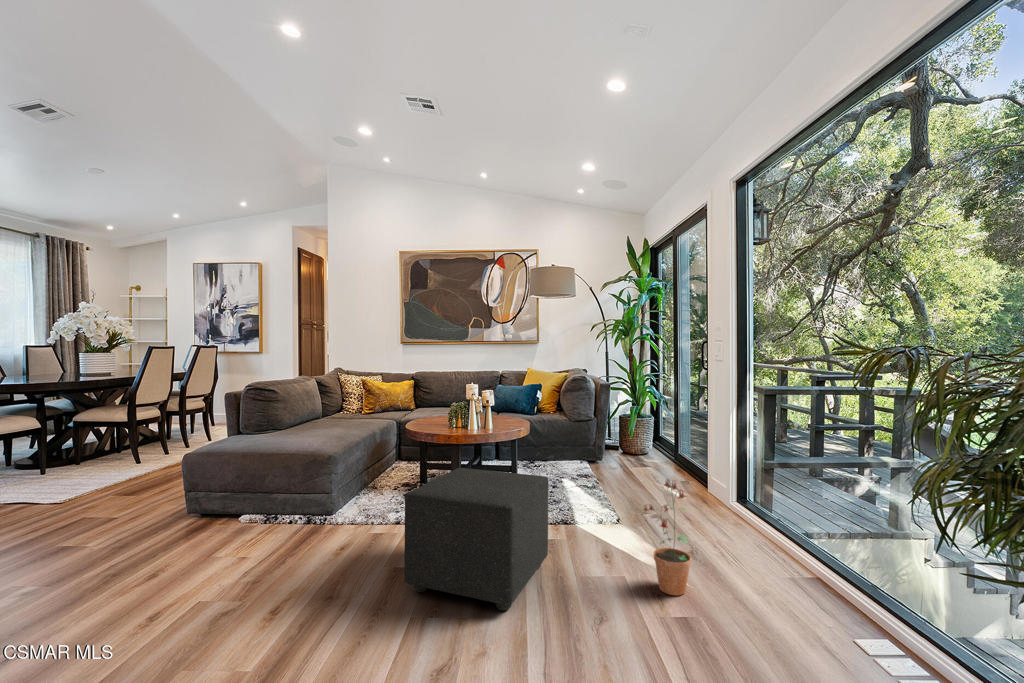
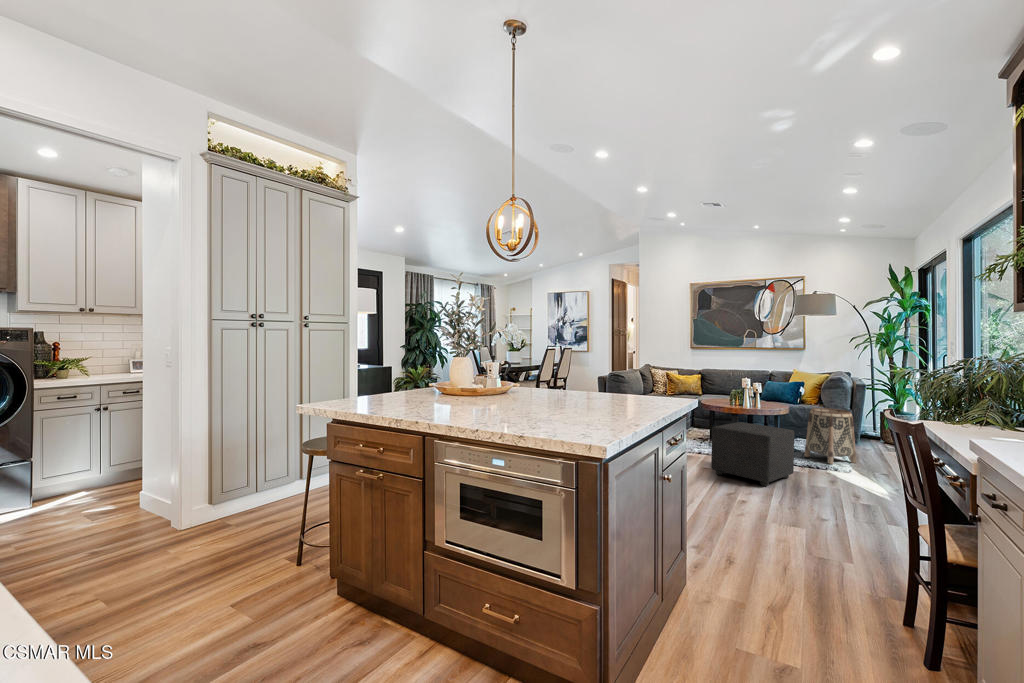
basket: none [552,422,615,509] -> present [804,408,856,464]
potted plant: present [644,479,691,595] -> none [855,437,886,499]

